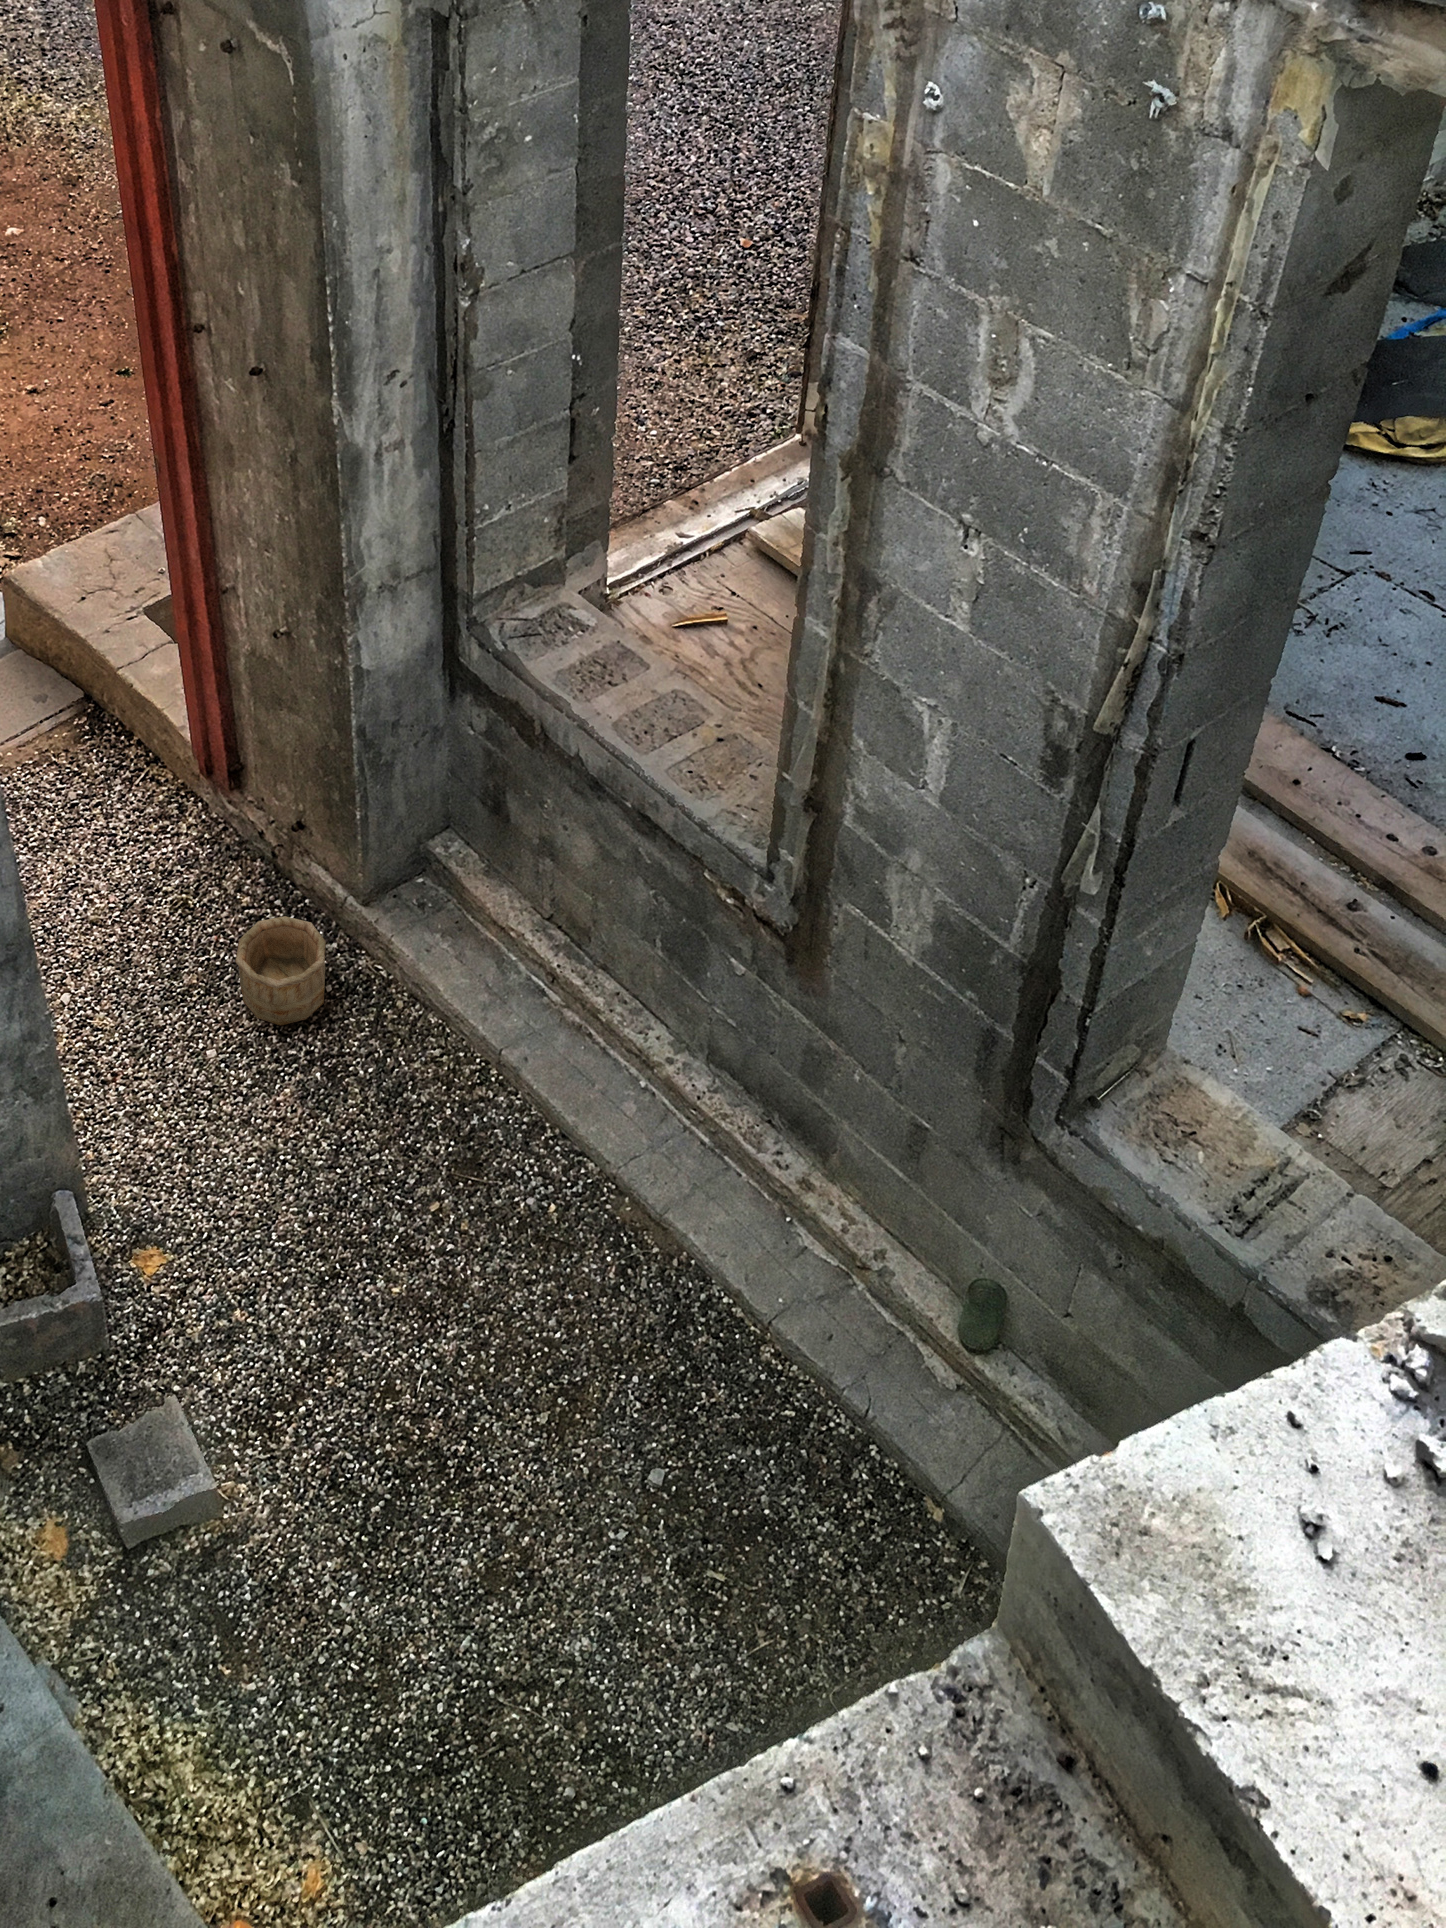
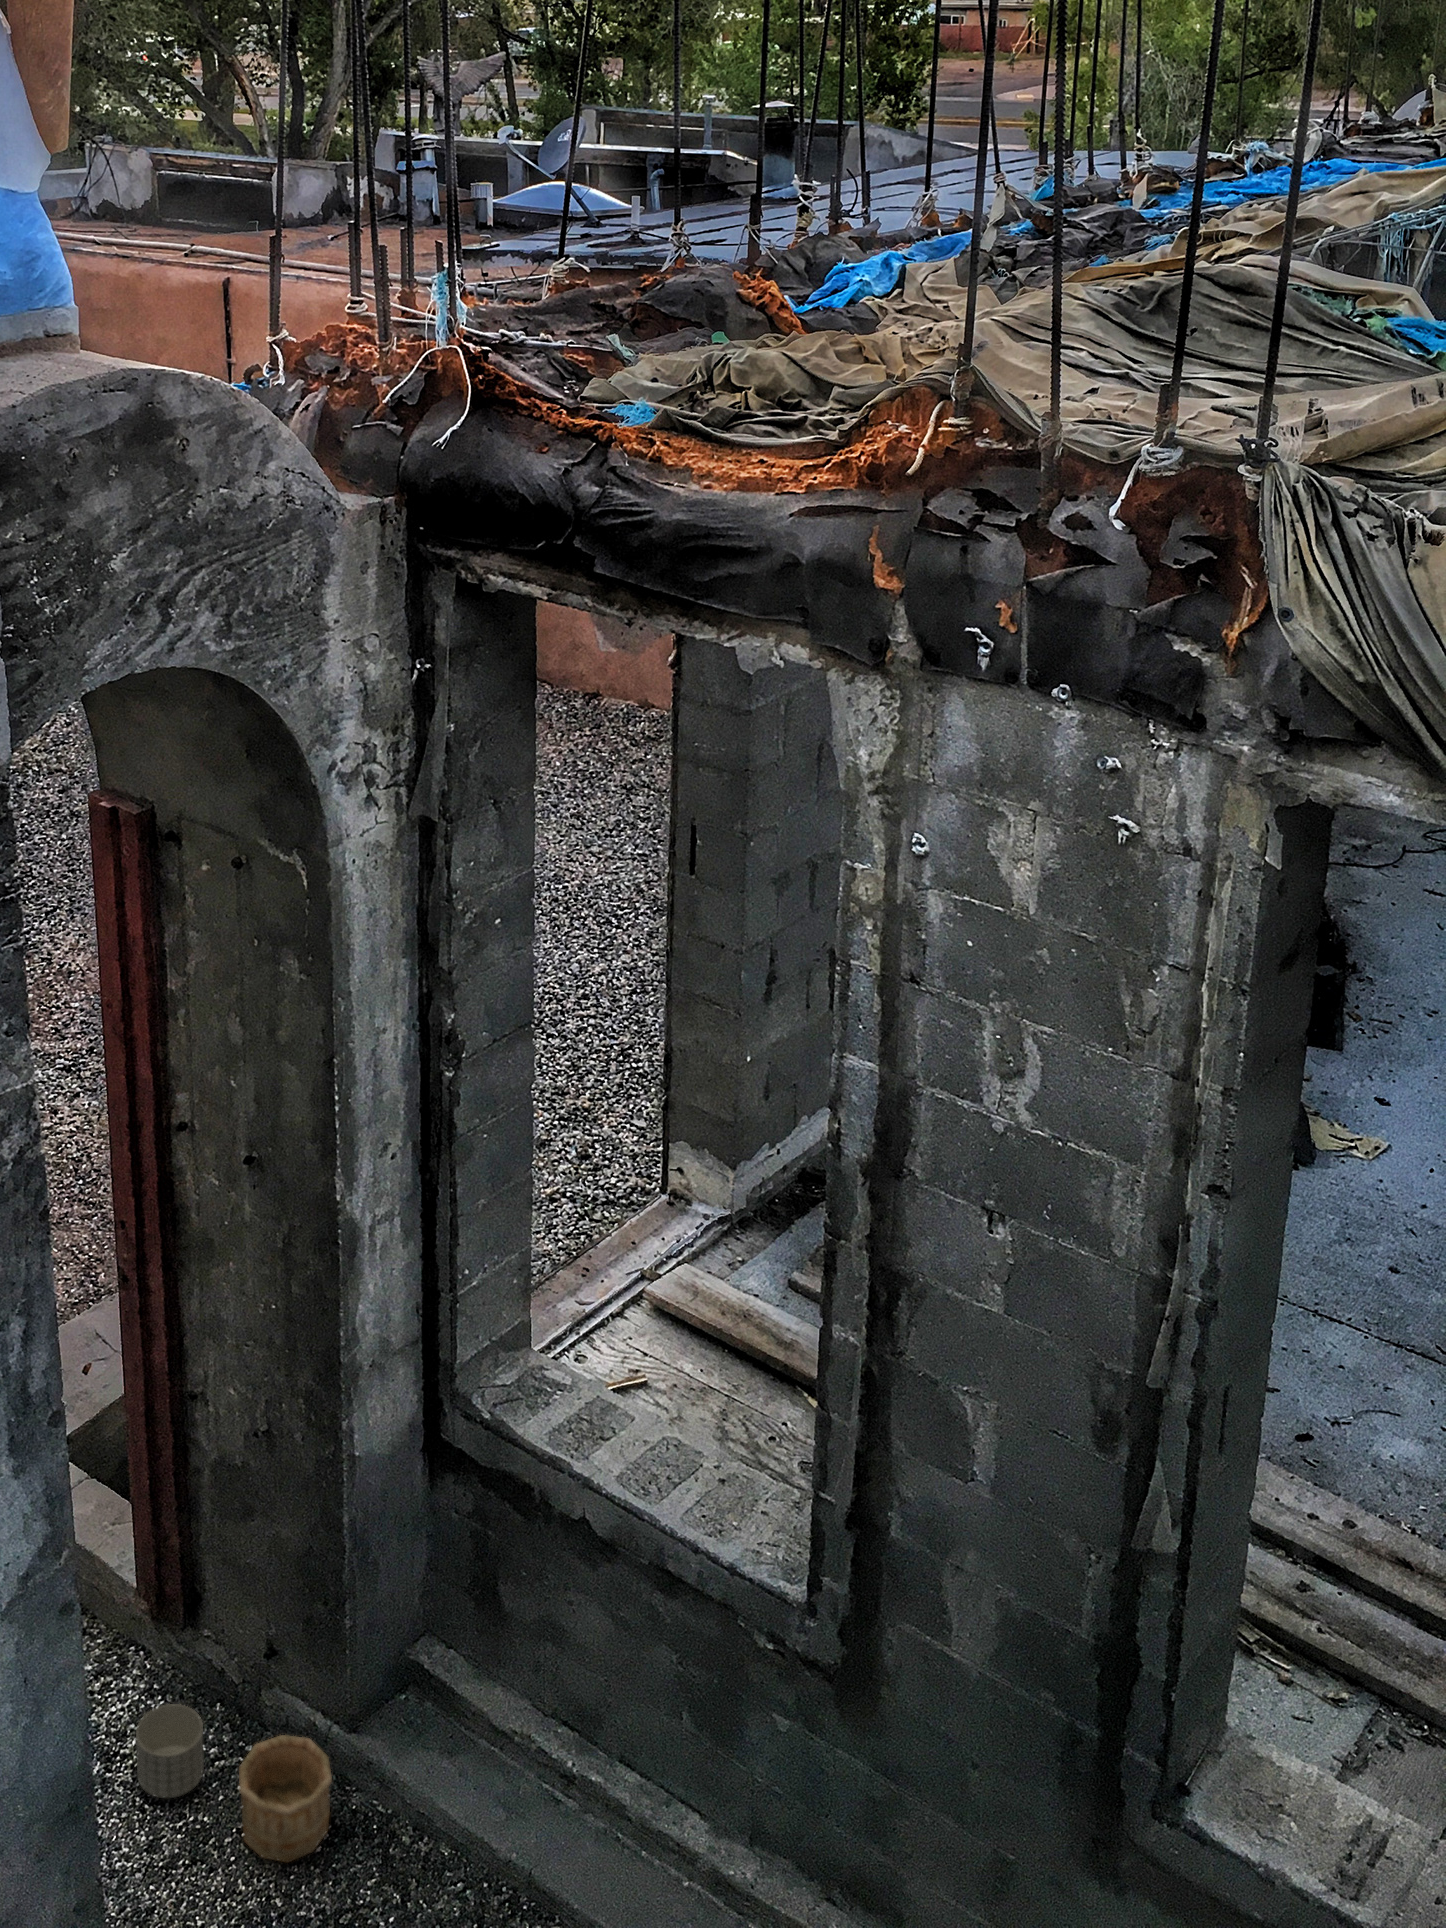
planter: none [150,875,218,956] -> present [136,1704,204,1798]

